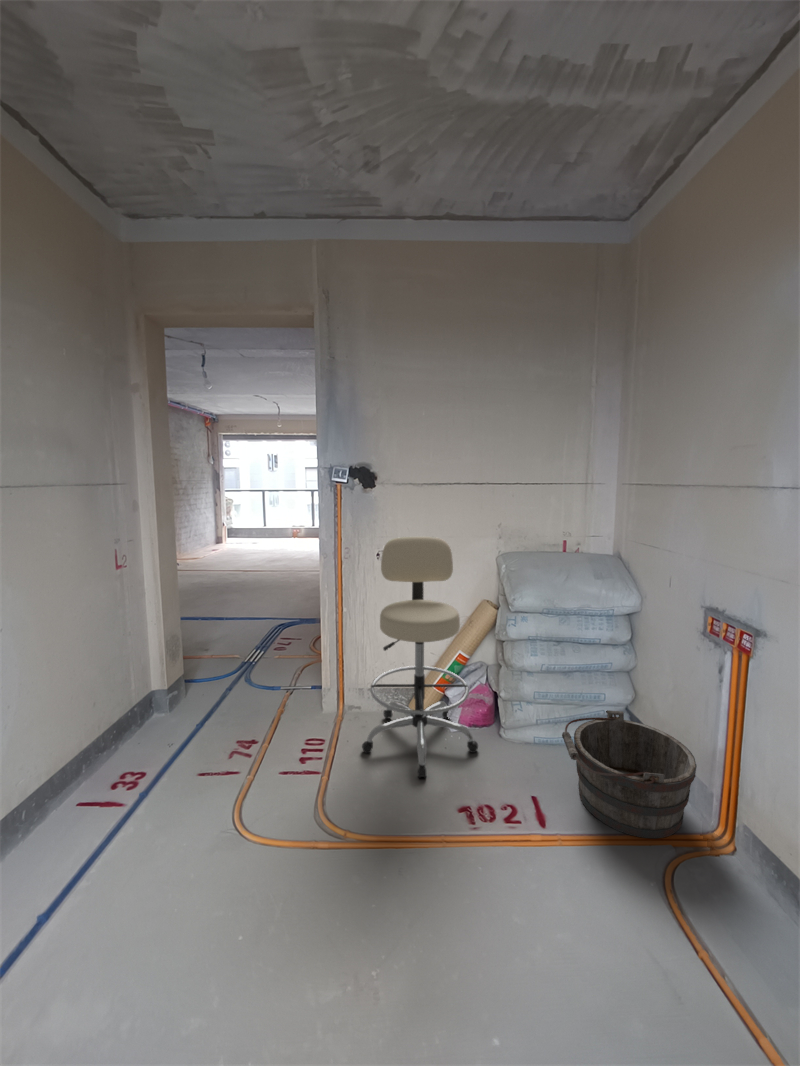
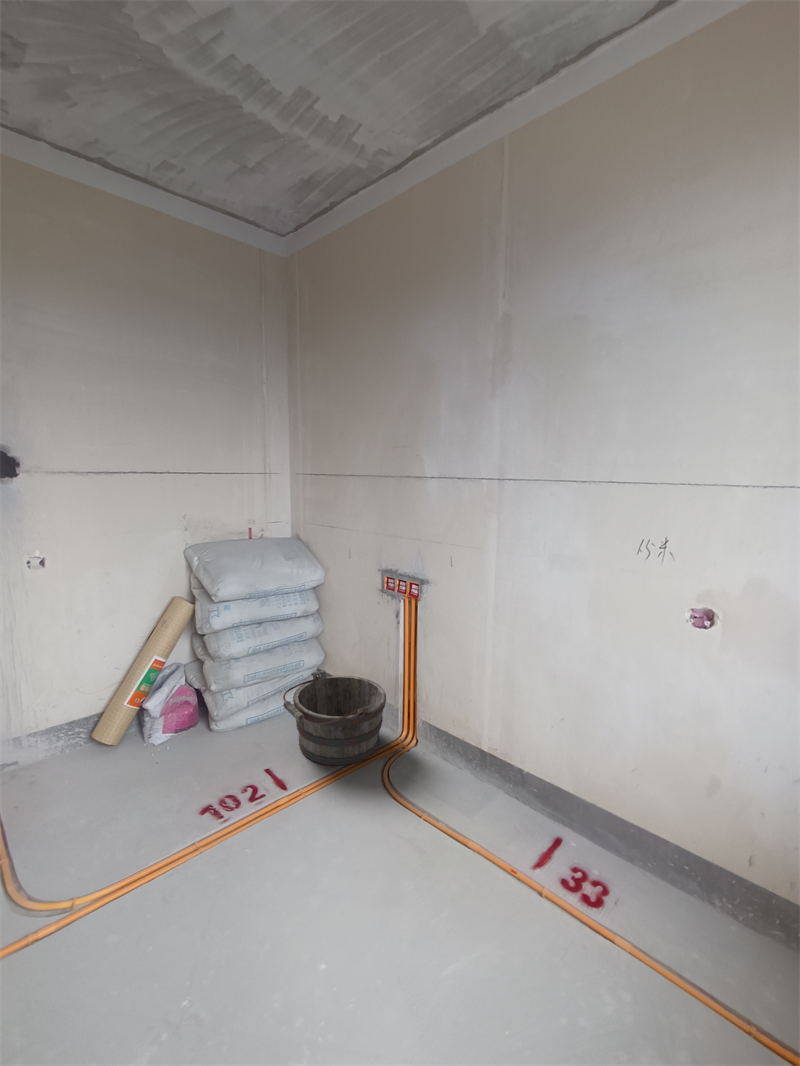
stool: present [362,537,478,778] -> none [42,531,195,811]

